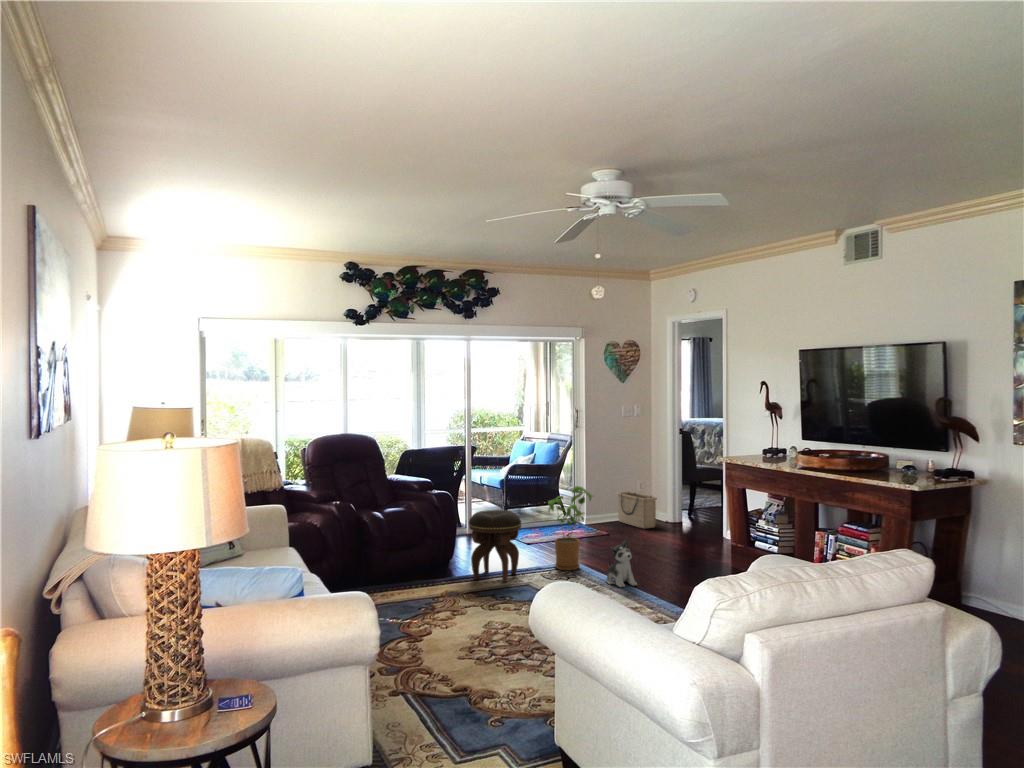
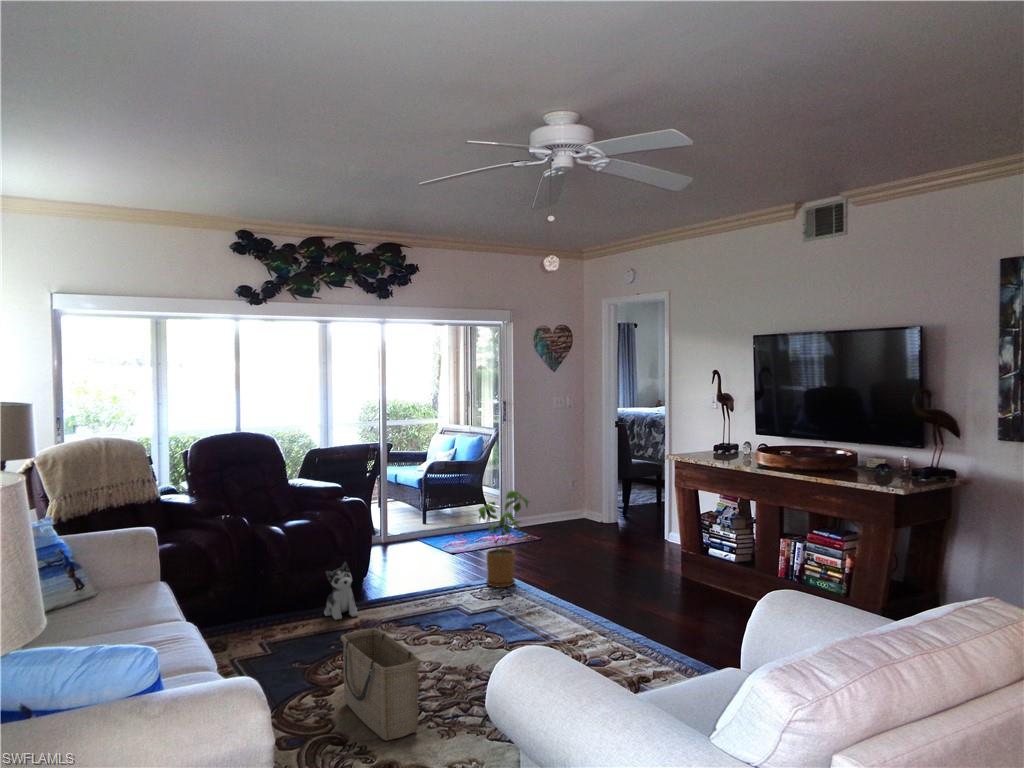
basket: present [617,491,657,529] -> present [341,628,421,741]
footstool: present [469,510,521,582] -> none [387,521,449,605]
plush toy: present [606,540,637,587] -> present [324,562,358,620]

